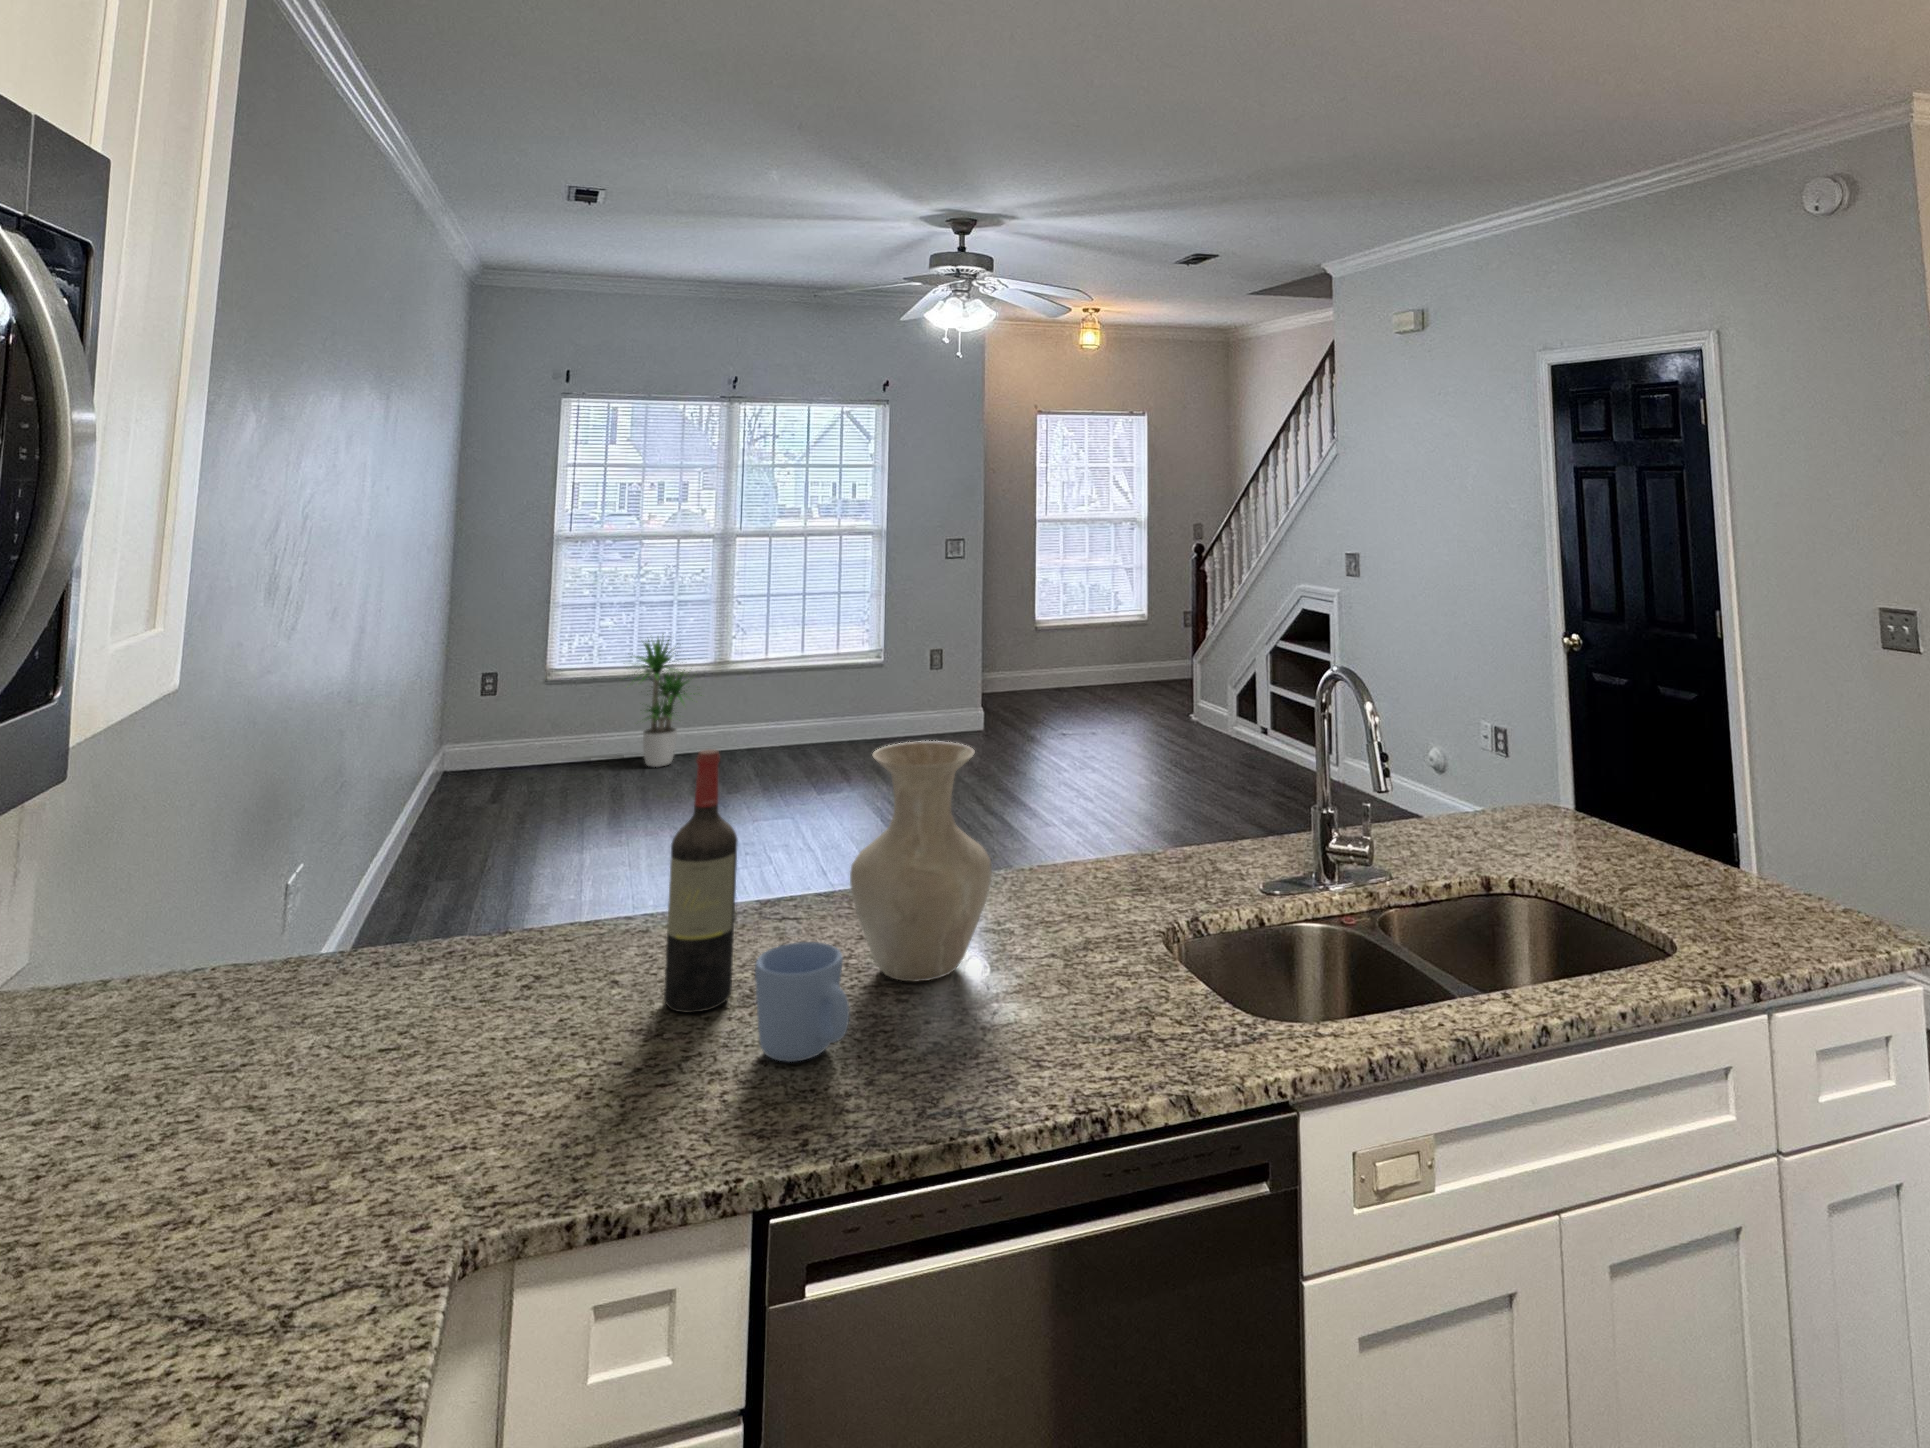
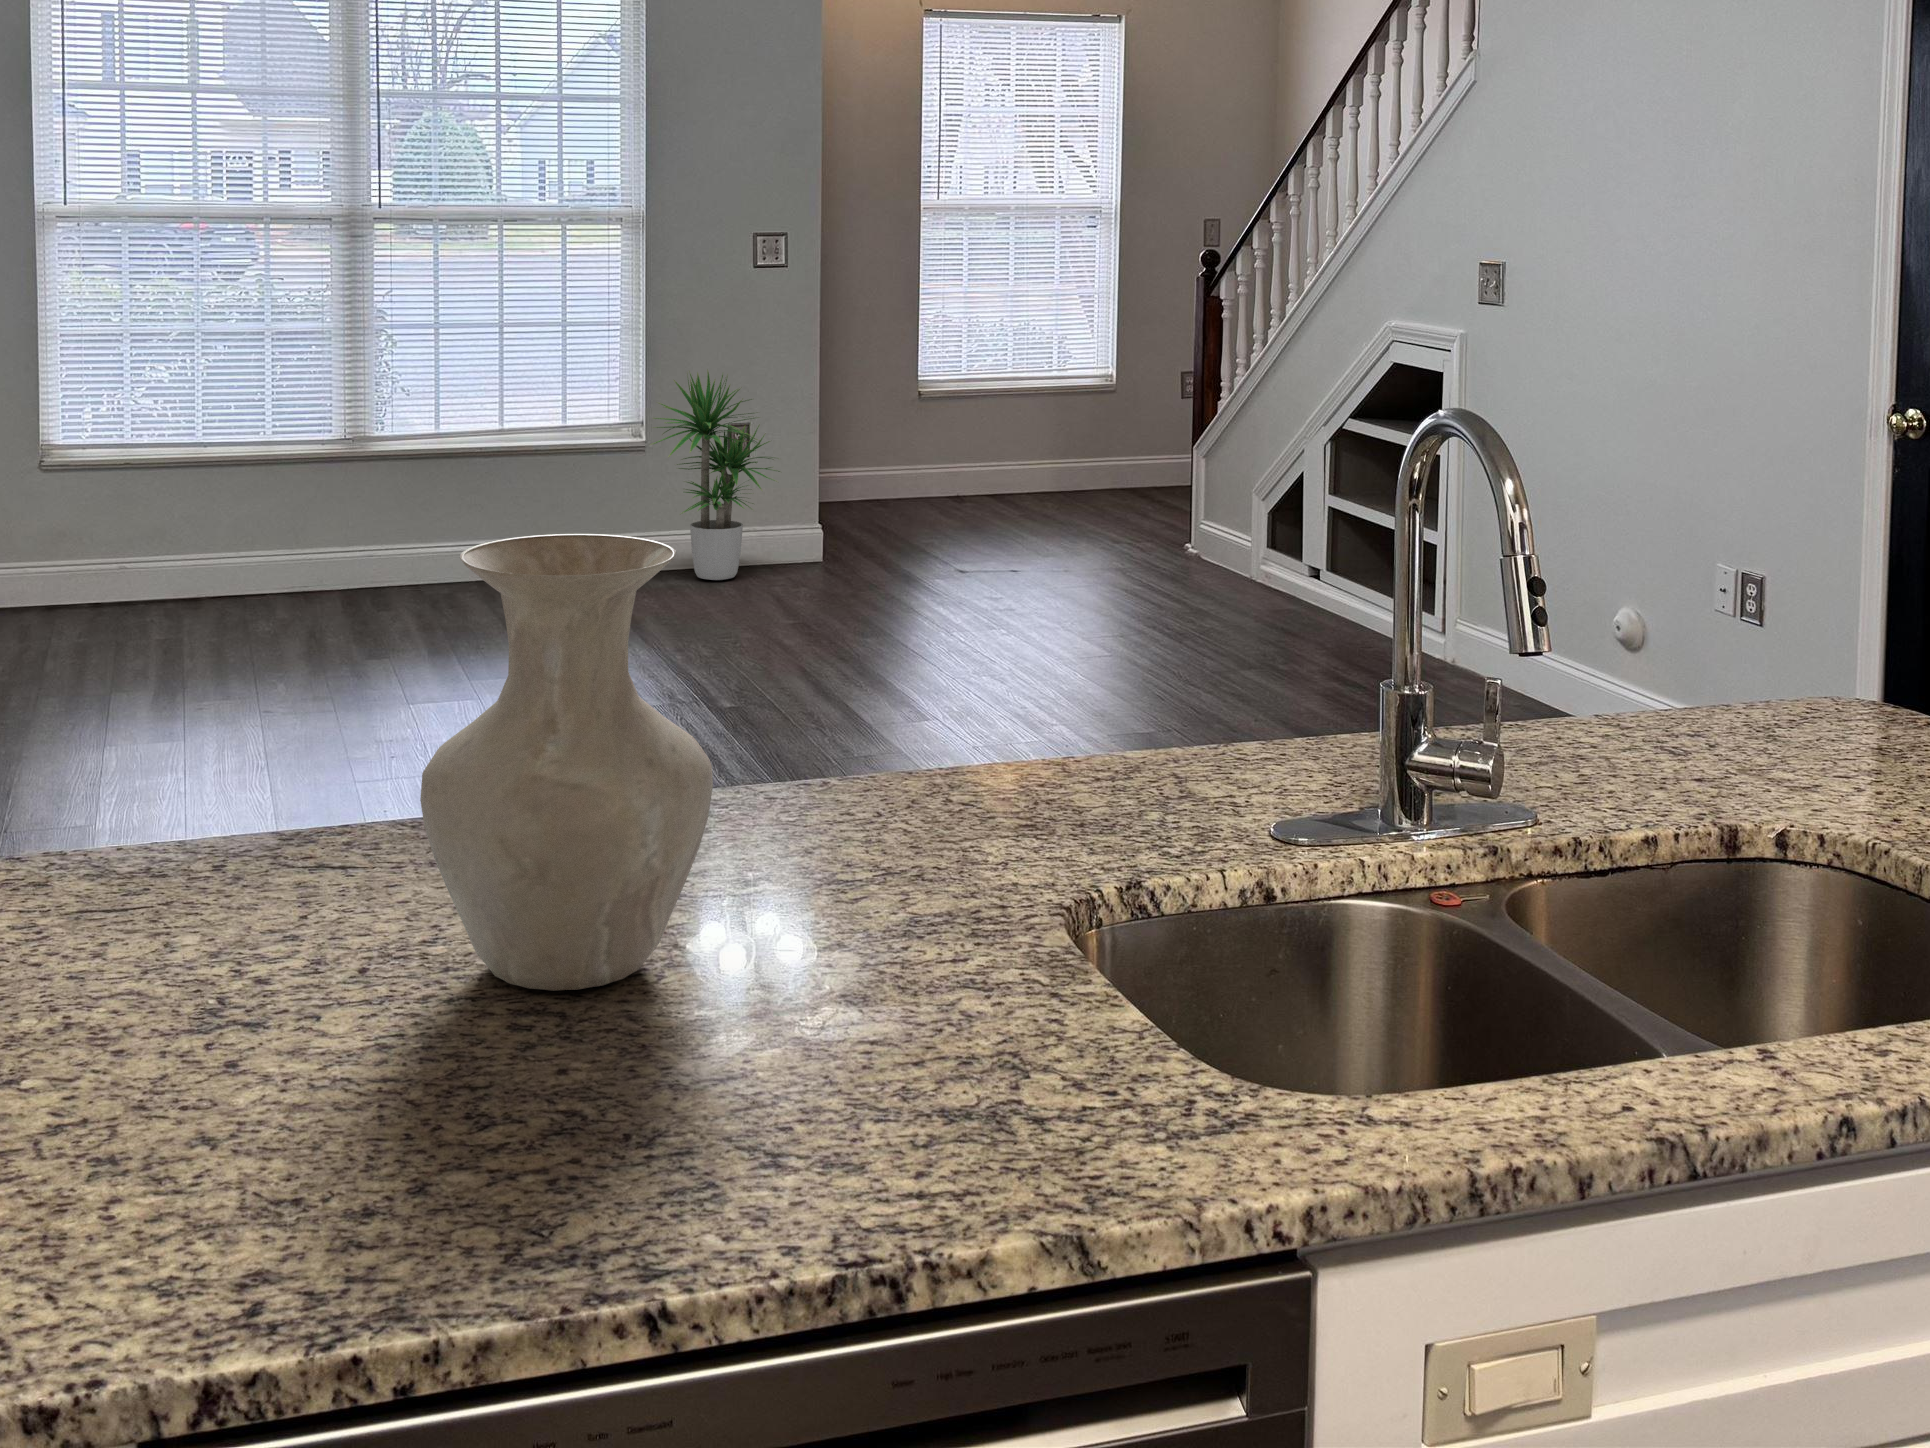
potted plant: present [634,638,691,767] -> present [653,372,780,580]
wine bottle: present [664,749,737,1013] -> none [32,533,176,1038]
mug: present [755,942,849,1062] -> none [184,913,376,1142]

